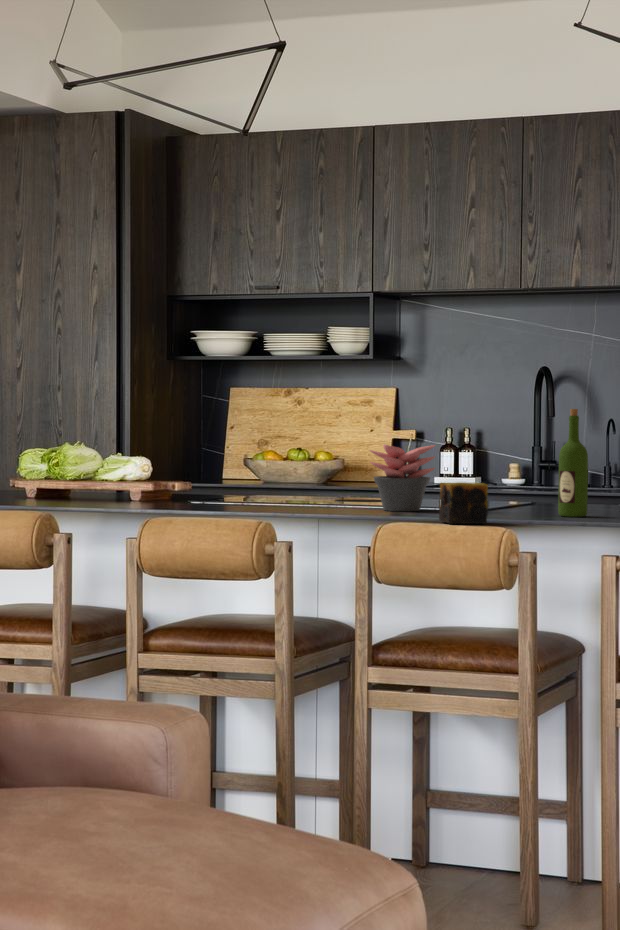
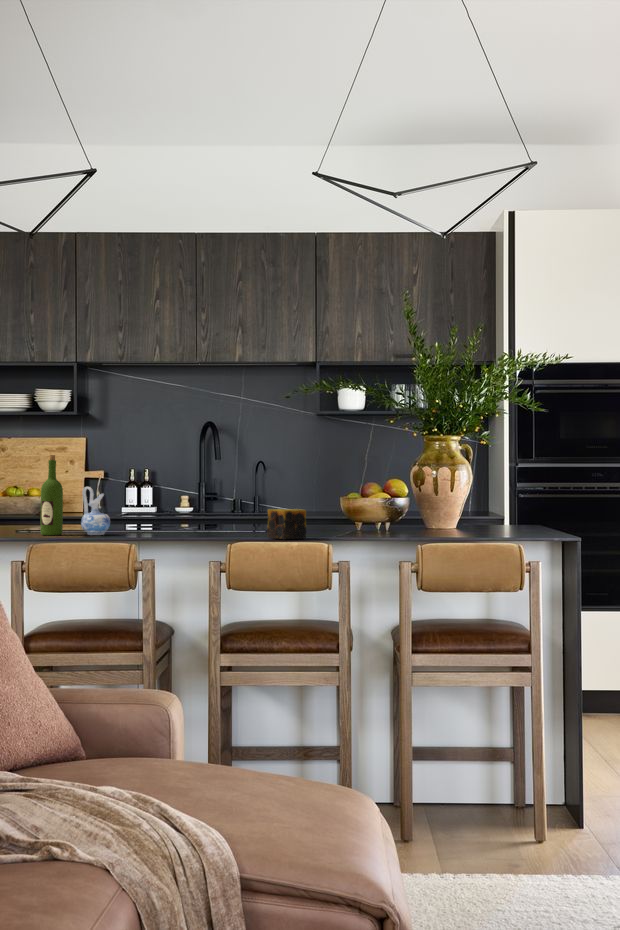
wine bottle: present [558,409,588,517] -> present [40,455,63,535]
succulent plant: present [370,444,435,511] -> none [167,482,215,532]
ceramic pitcher: none [254,450,290,510] -> present [81,487,110,535]

